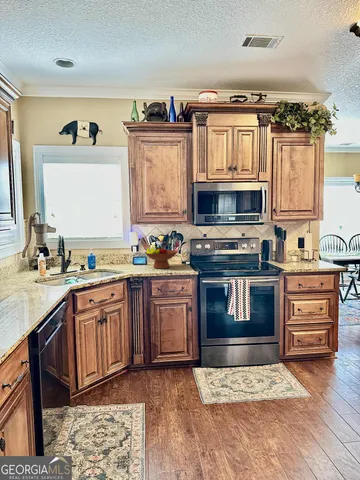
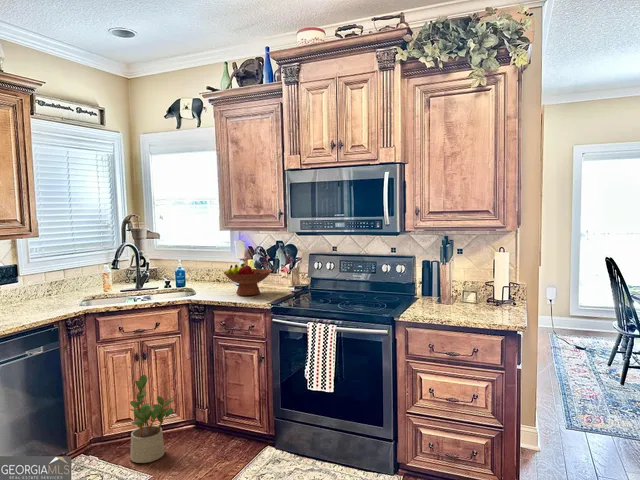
potted plant: none [111,333,141,399] -> present [130,375,173,463]

